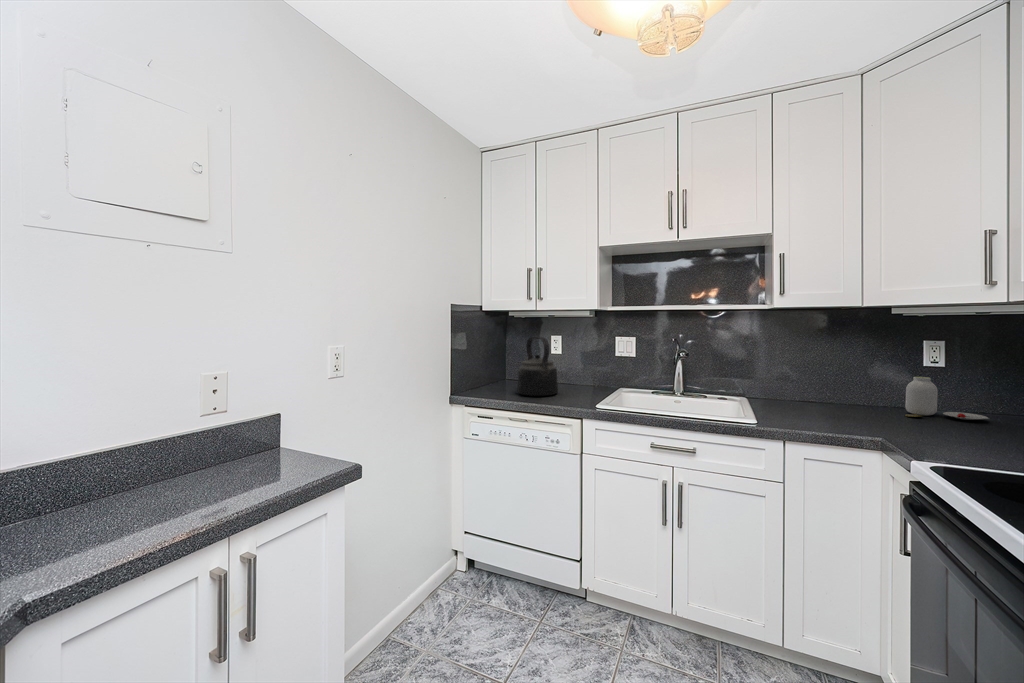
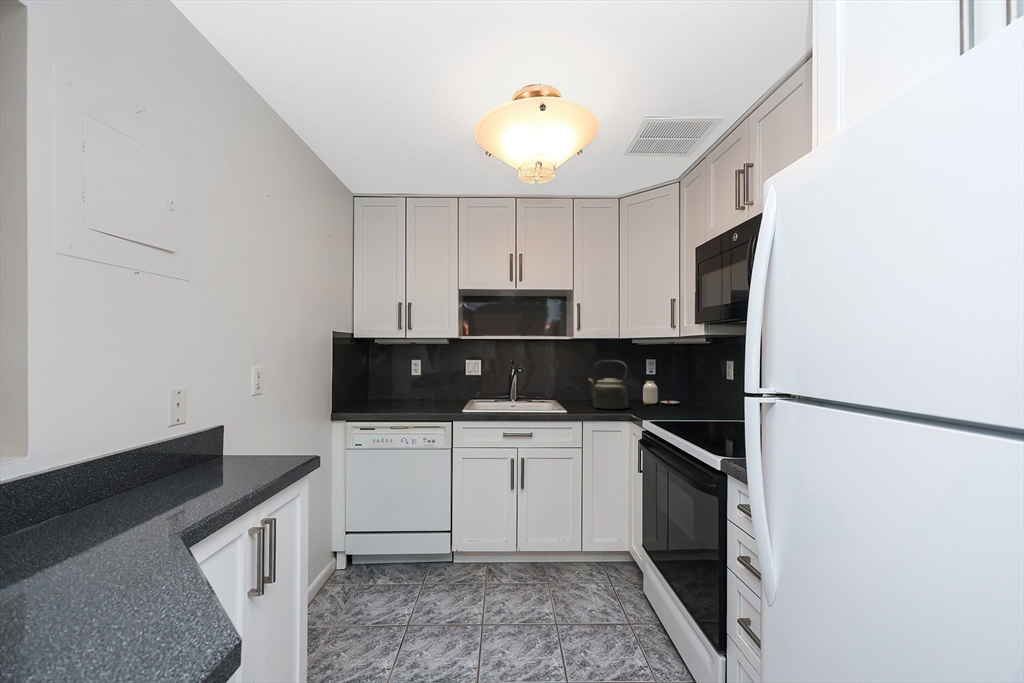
kettle: present [517,337,558,396] -> present [588,360,628,409]

